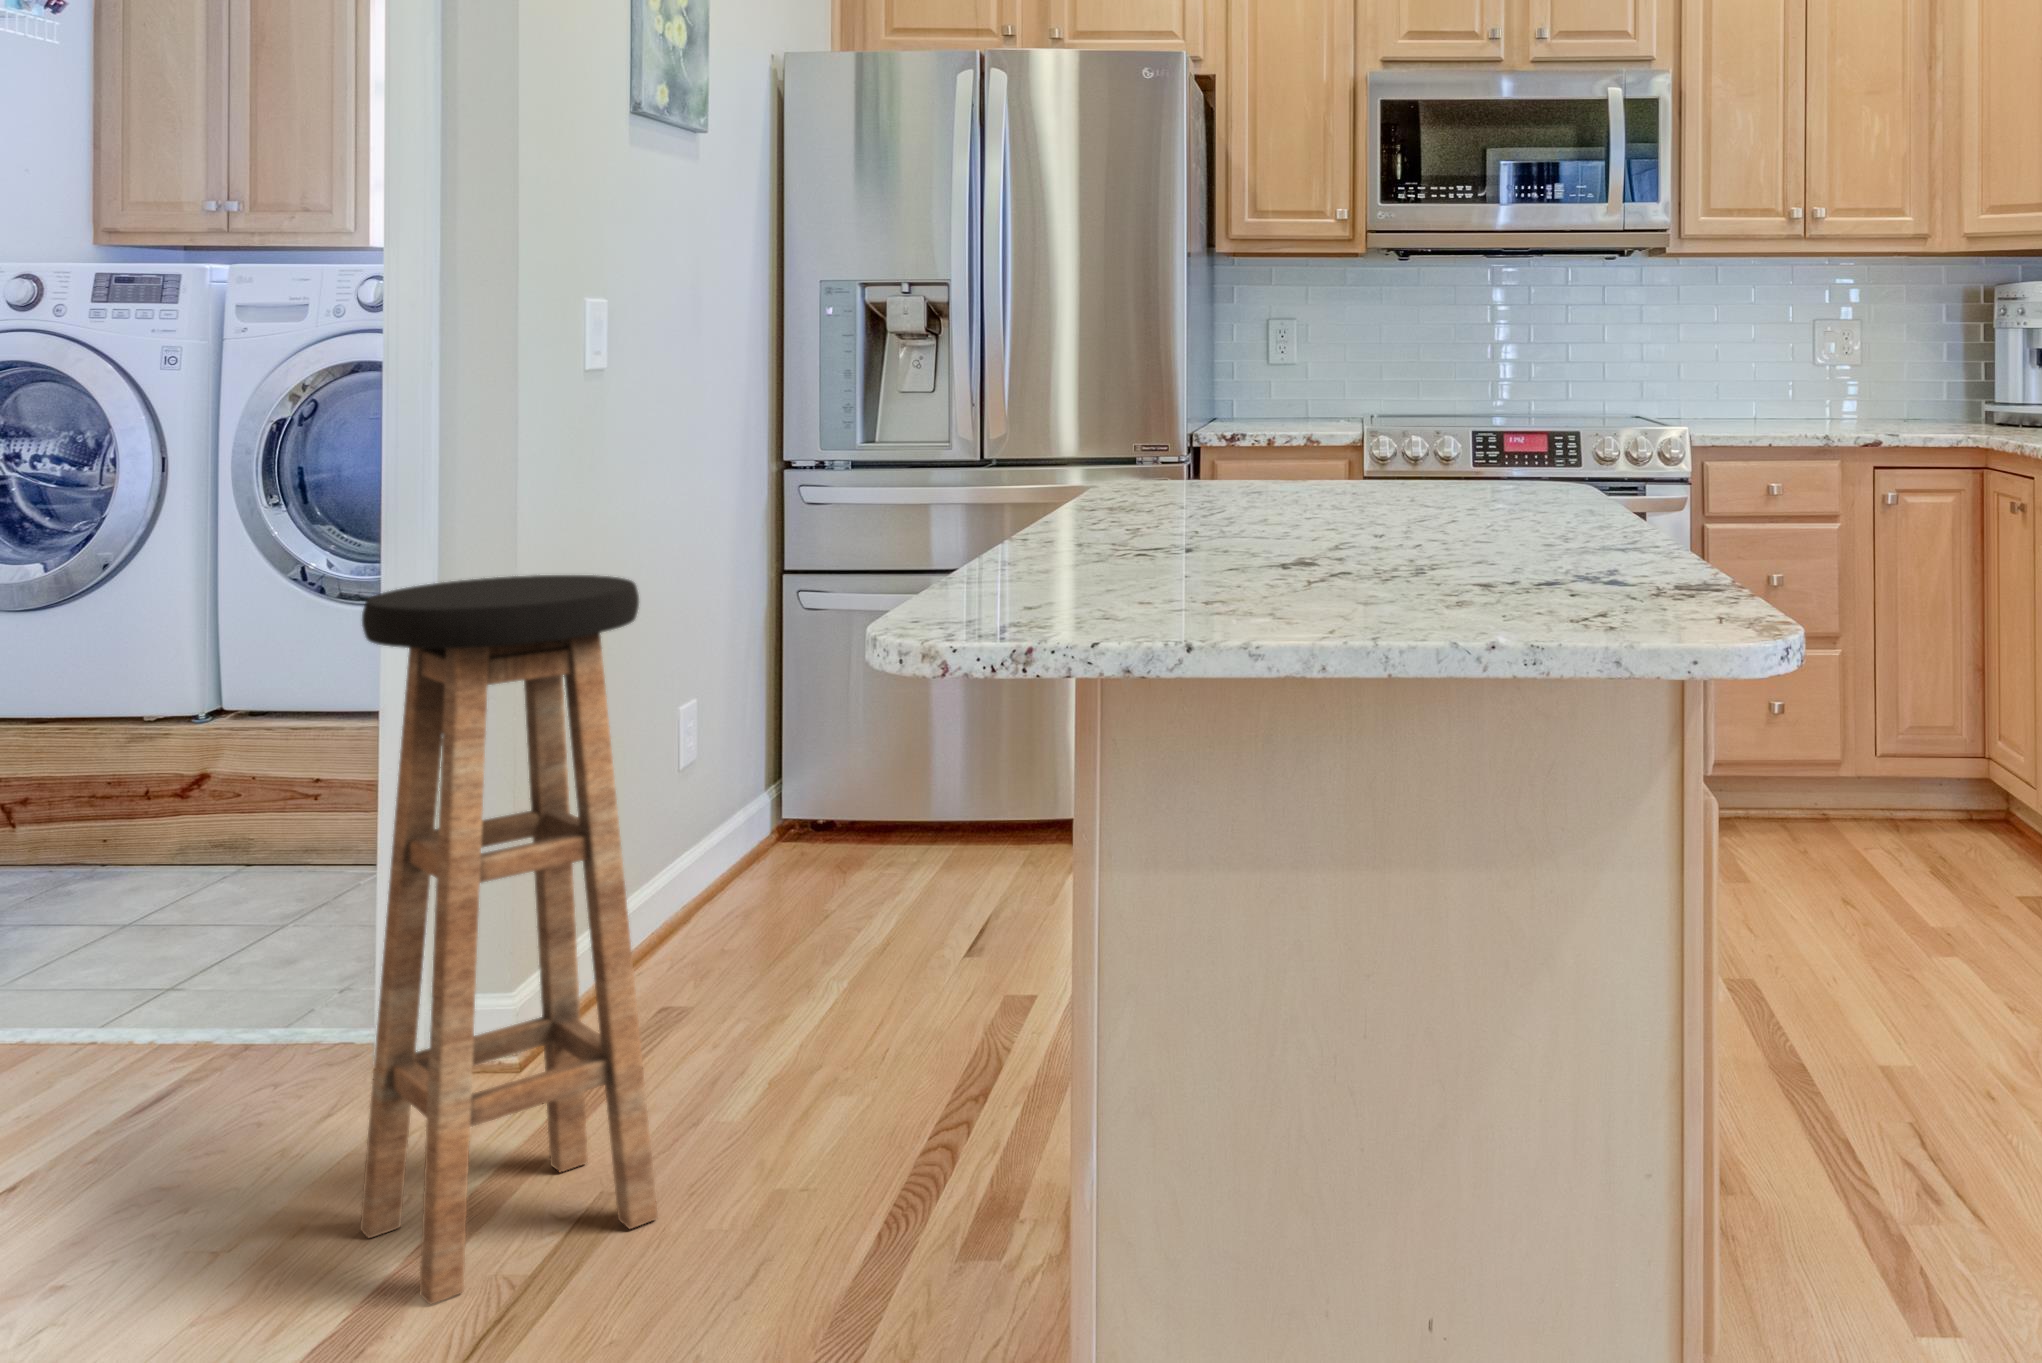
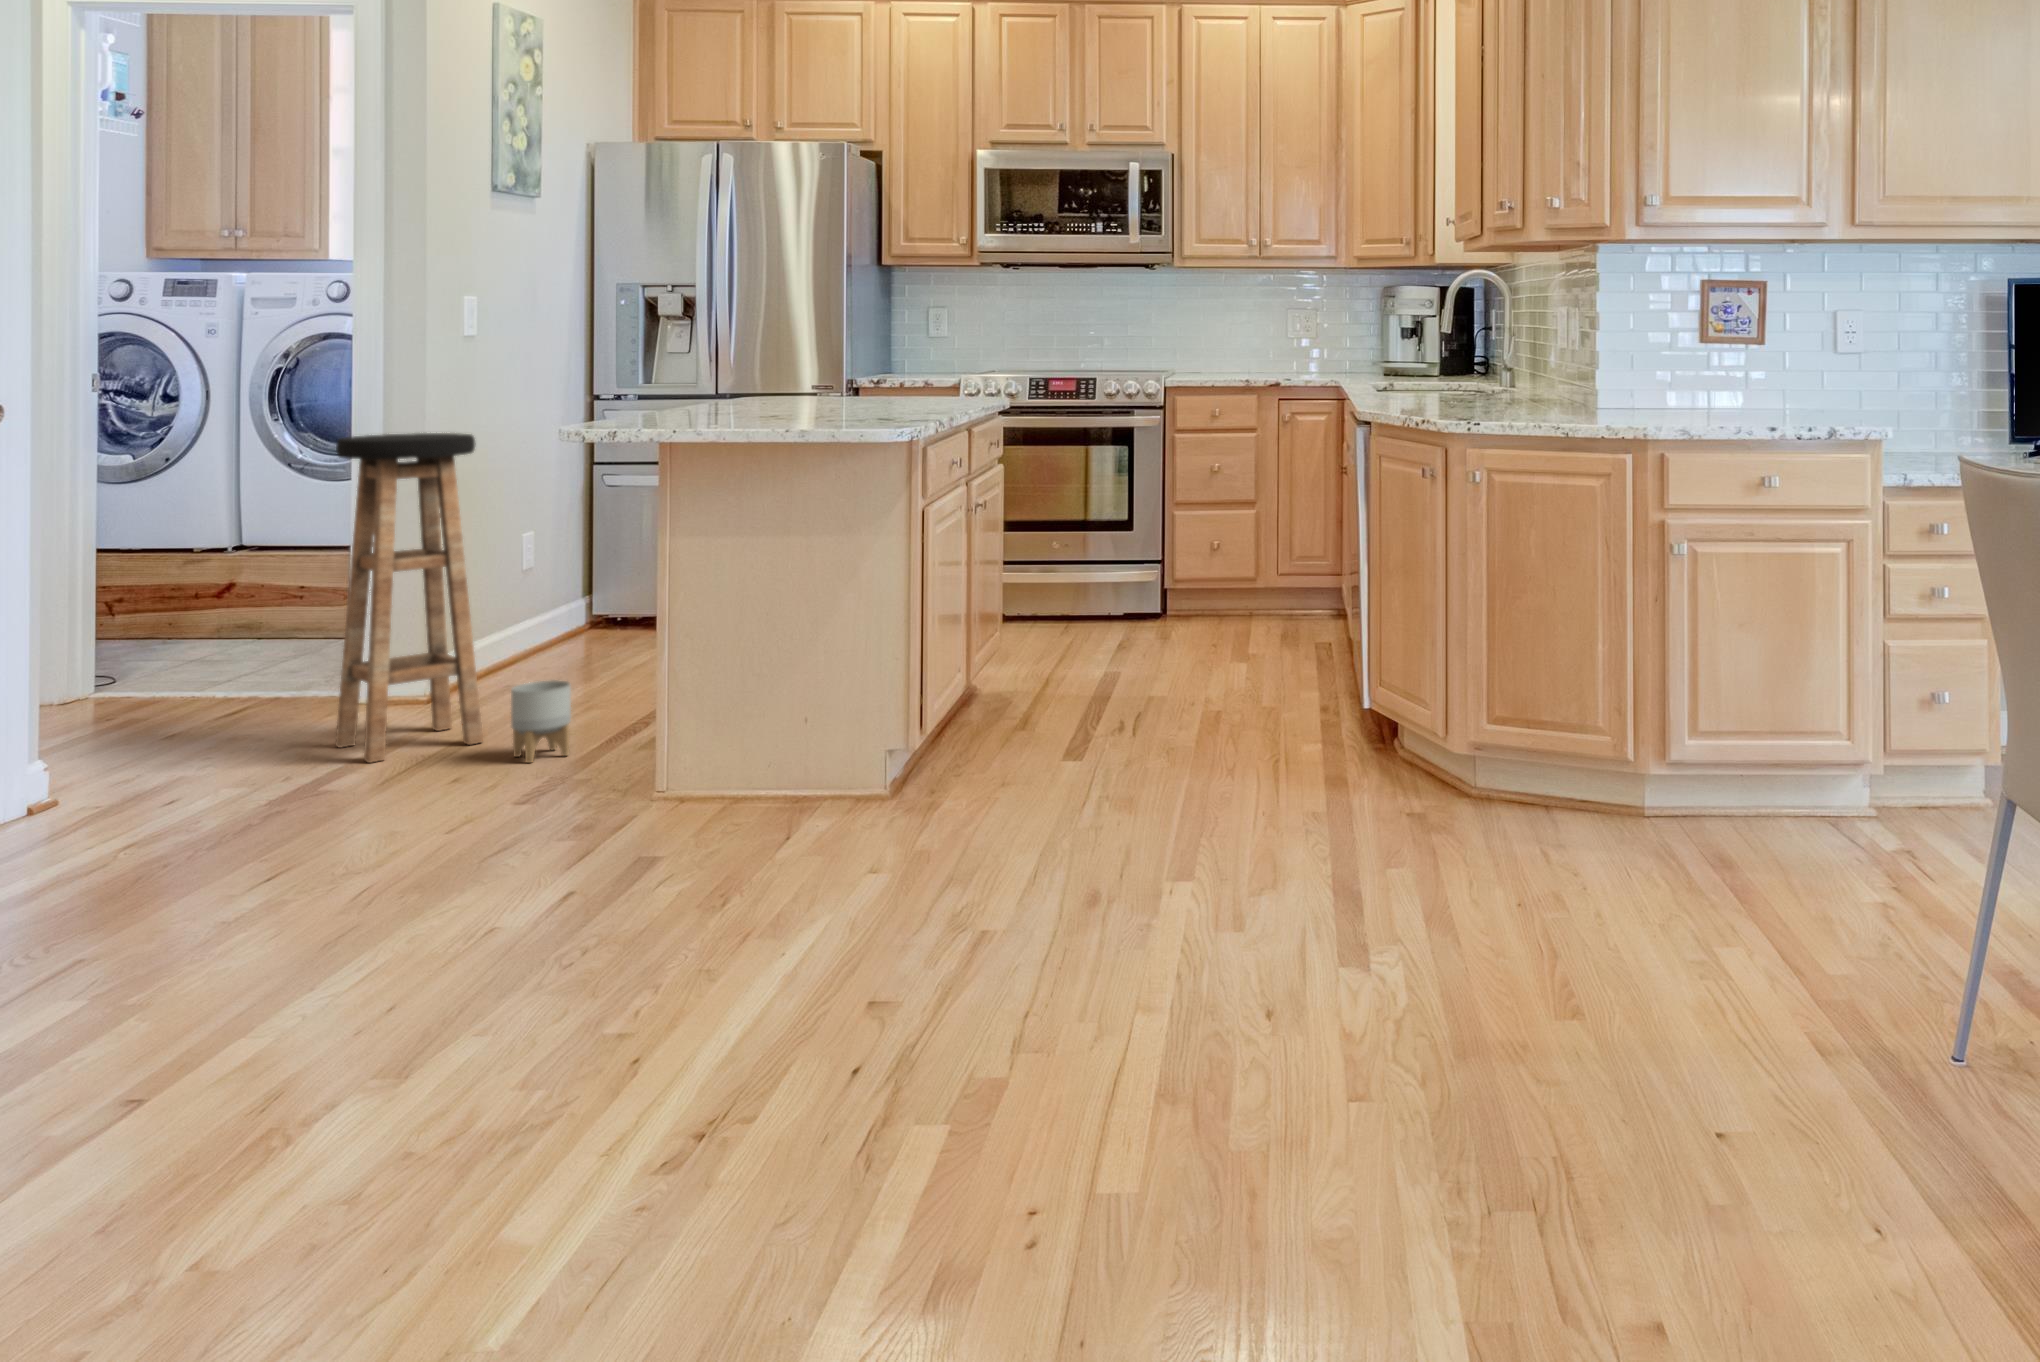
planter: none [727,1104,845,1307] -> present [511,680,571,763]

